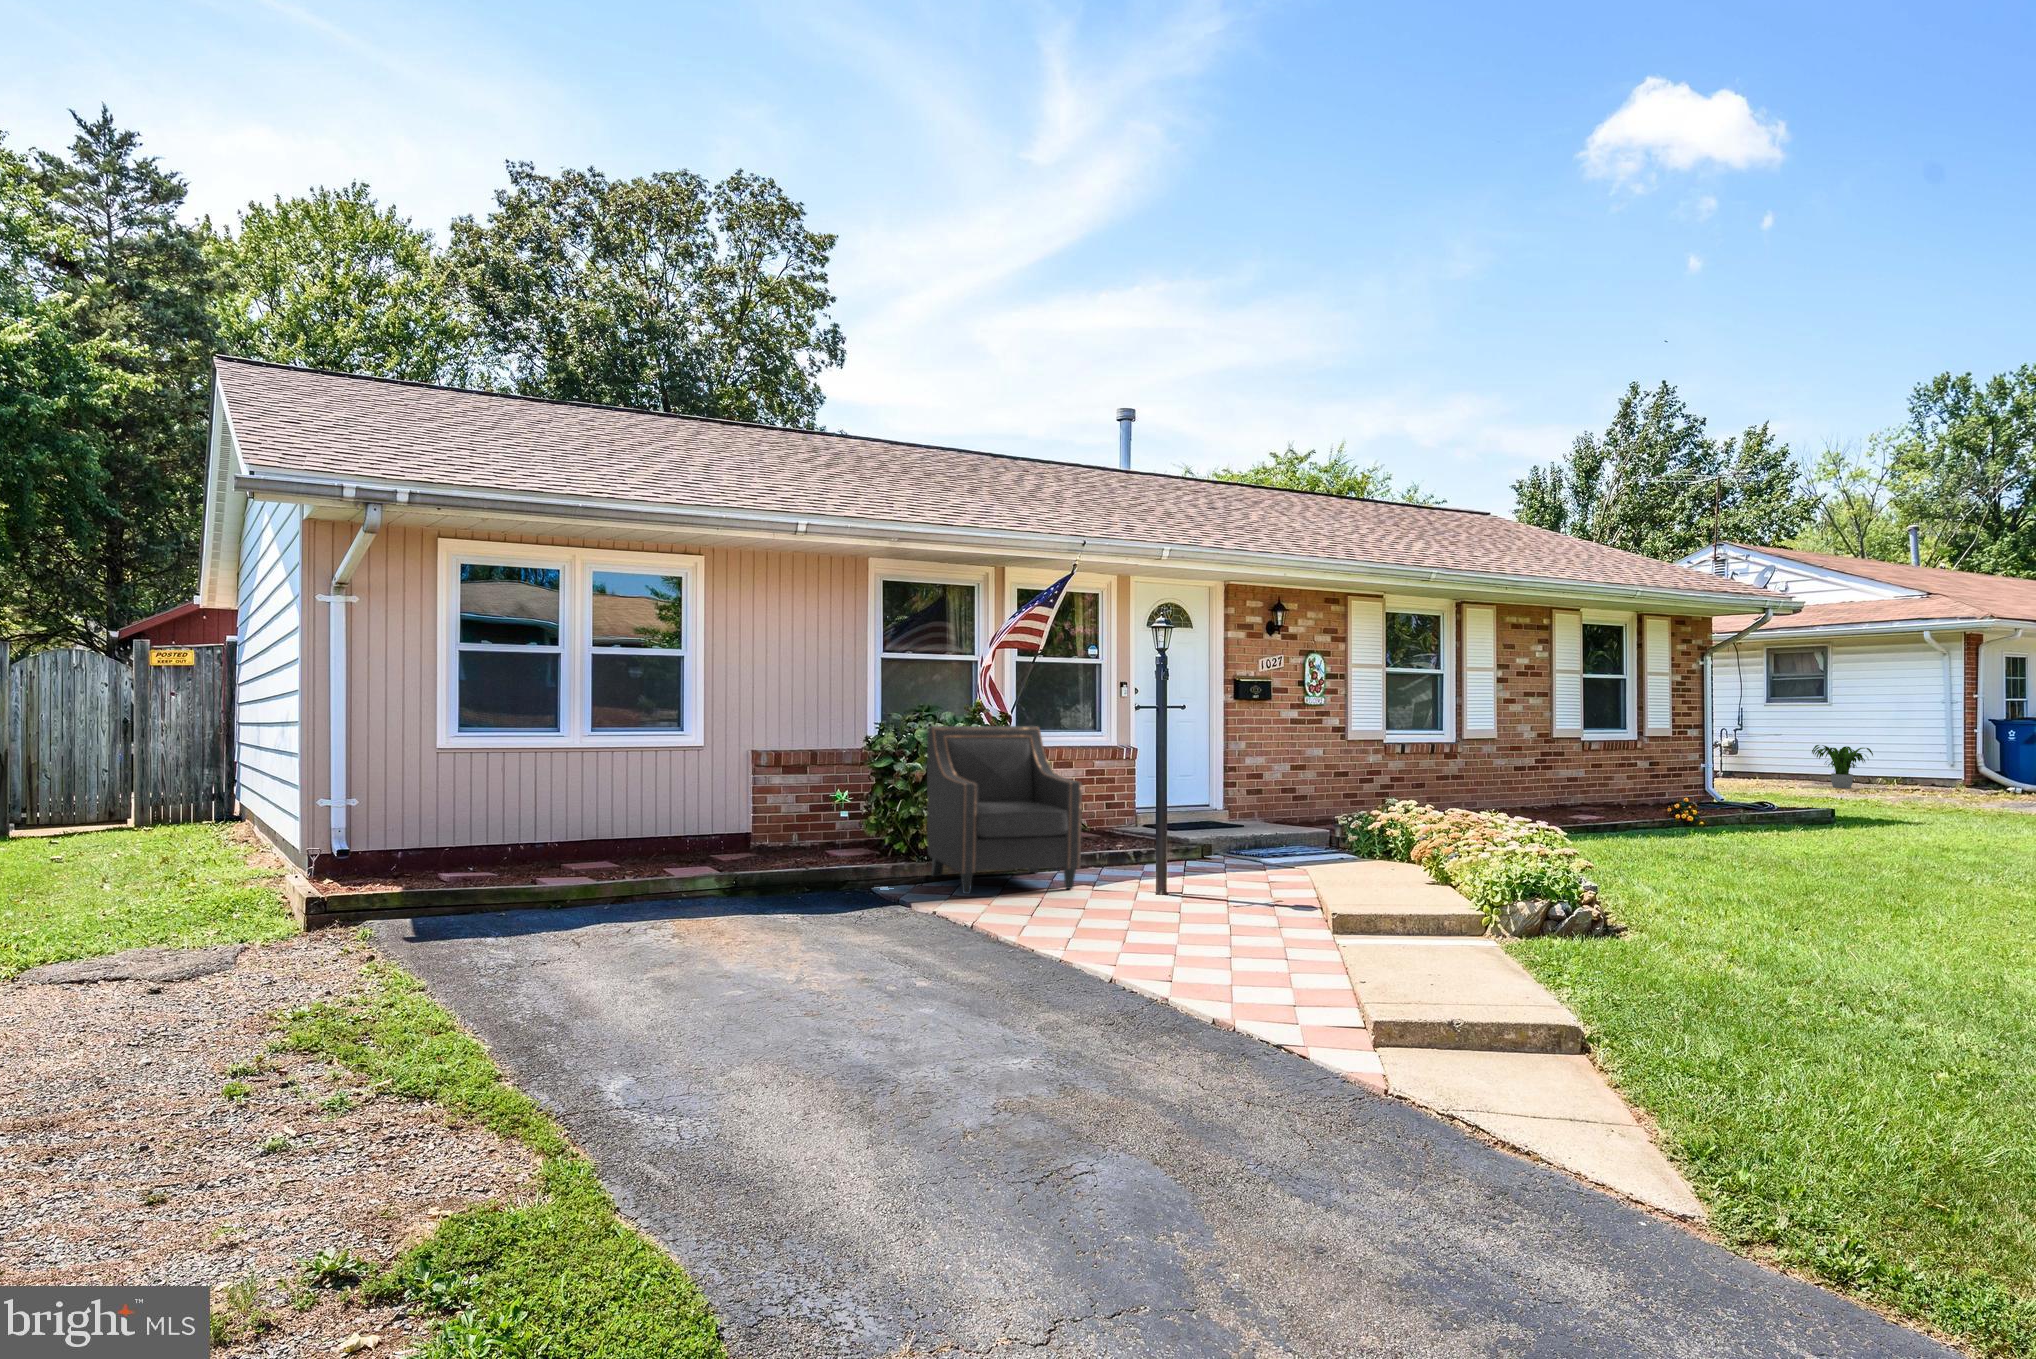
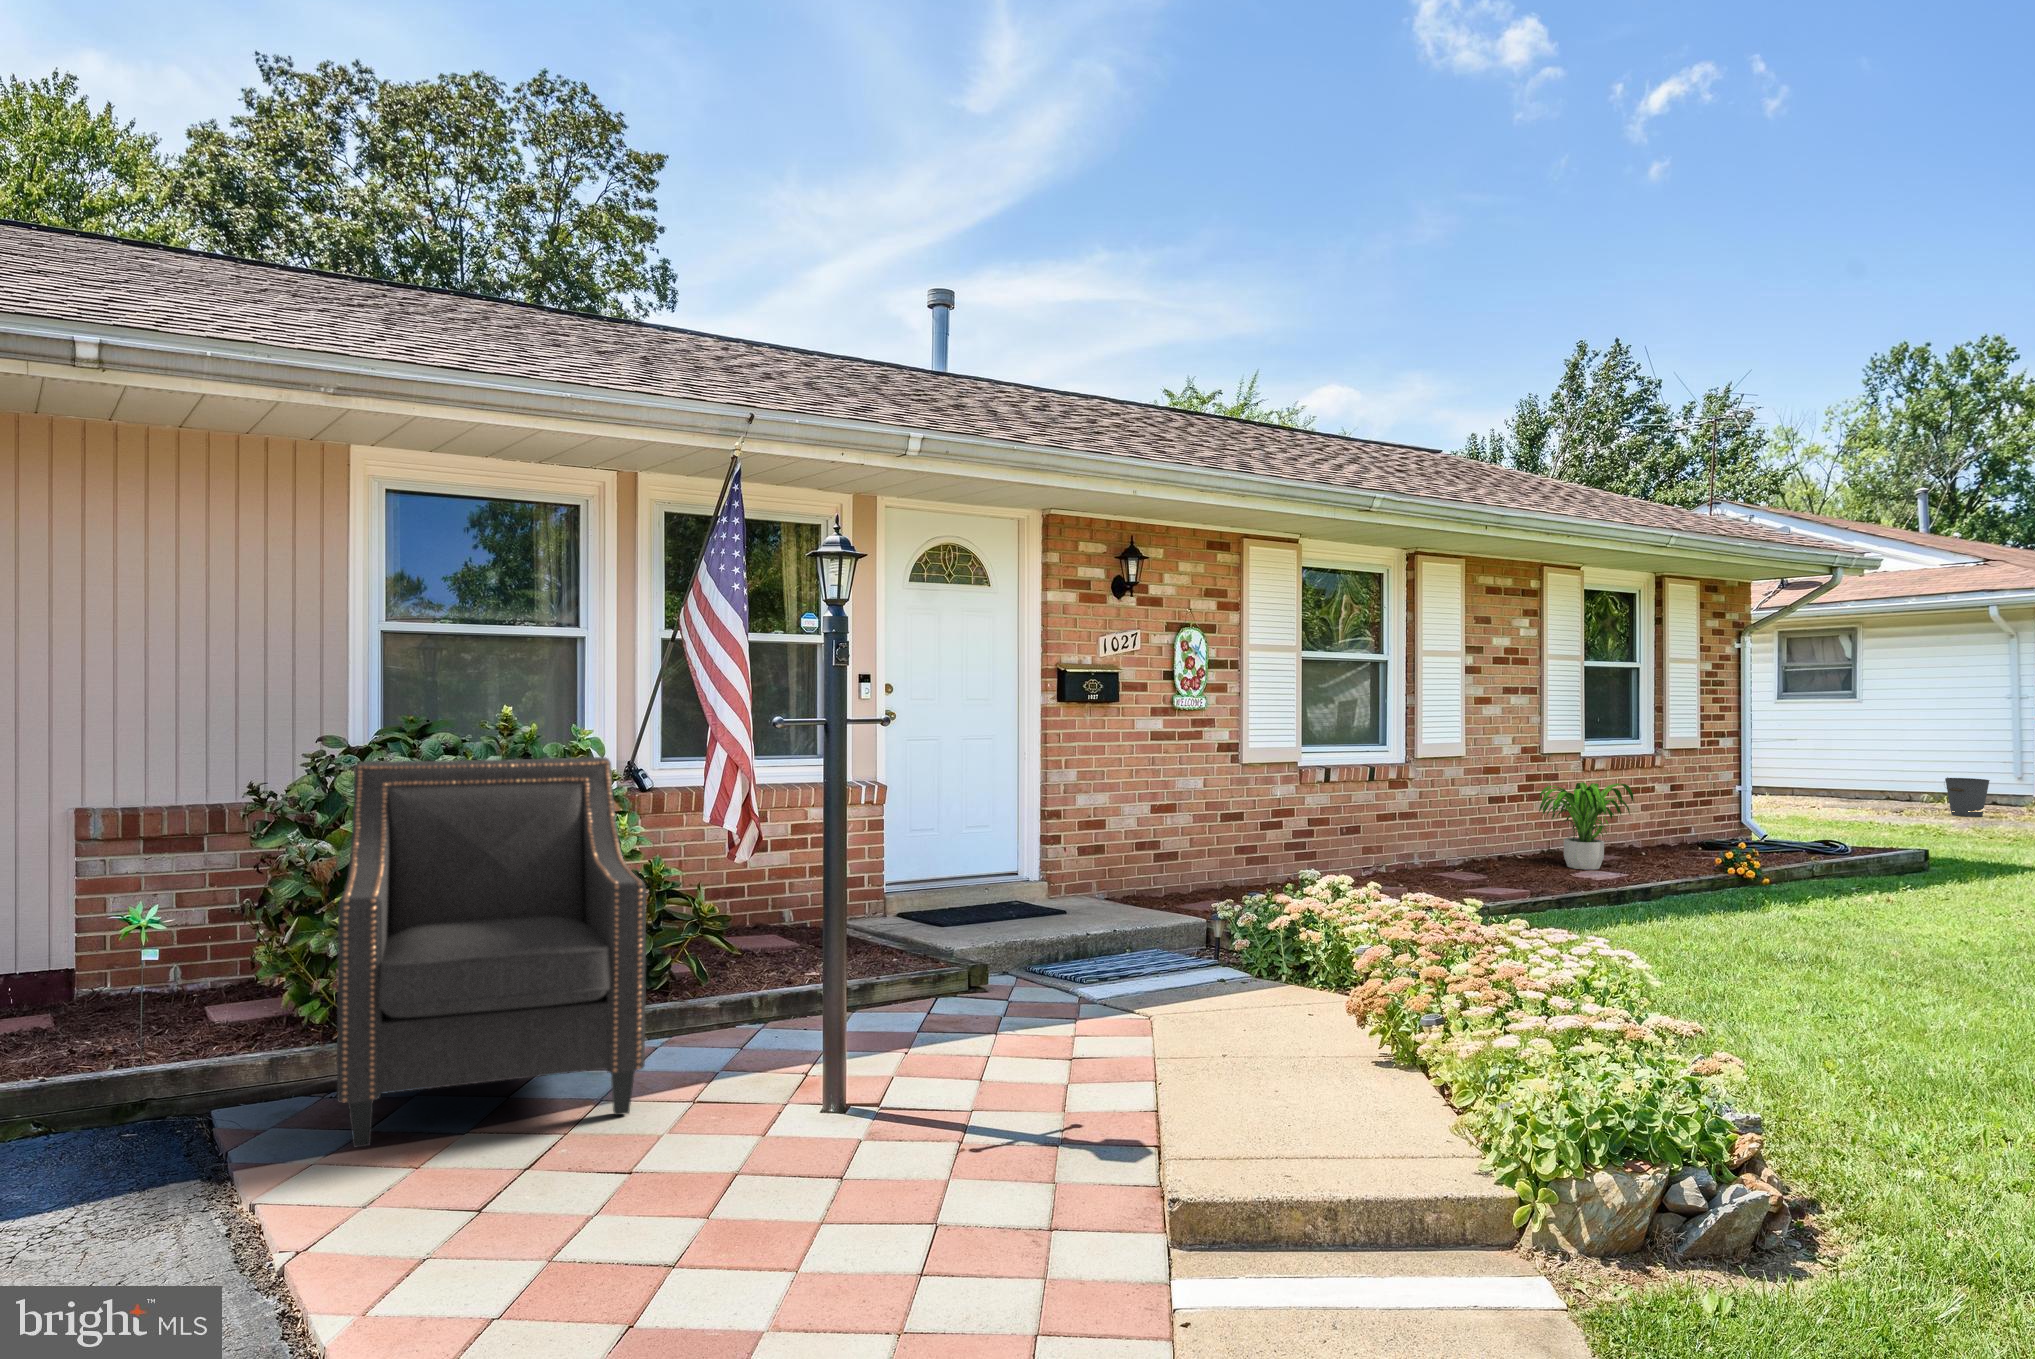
potted plant: present [1812,745,1873,788] -> present [1539,782,1634,870]
bucket: none [1888,763,1924,794] -> present [1945,777,1990,817]

